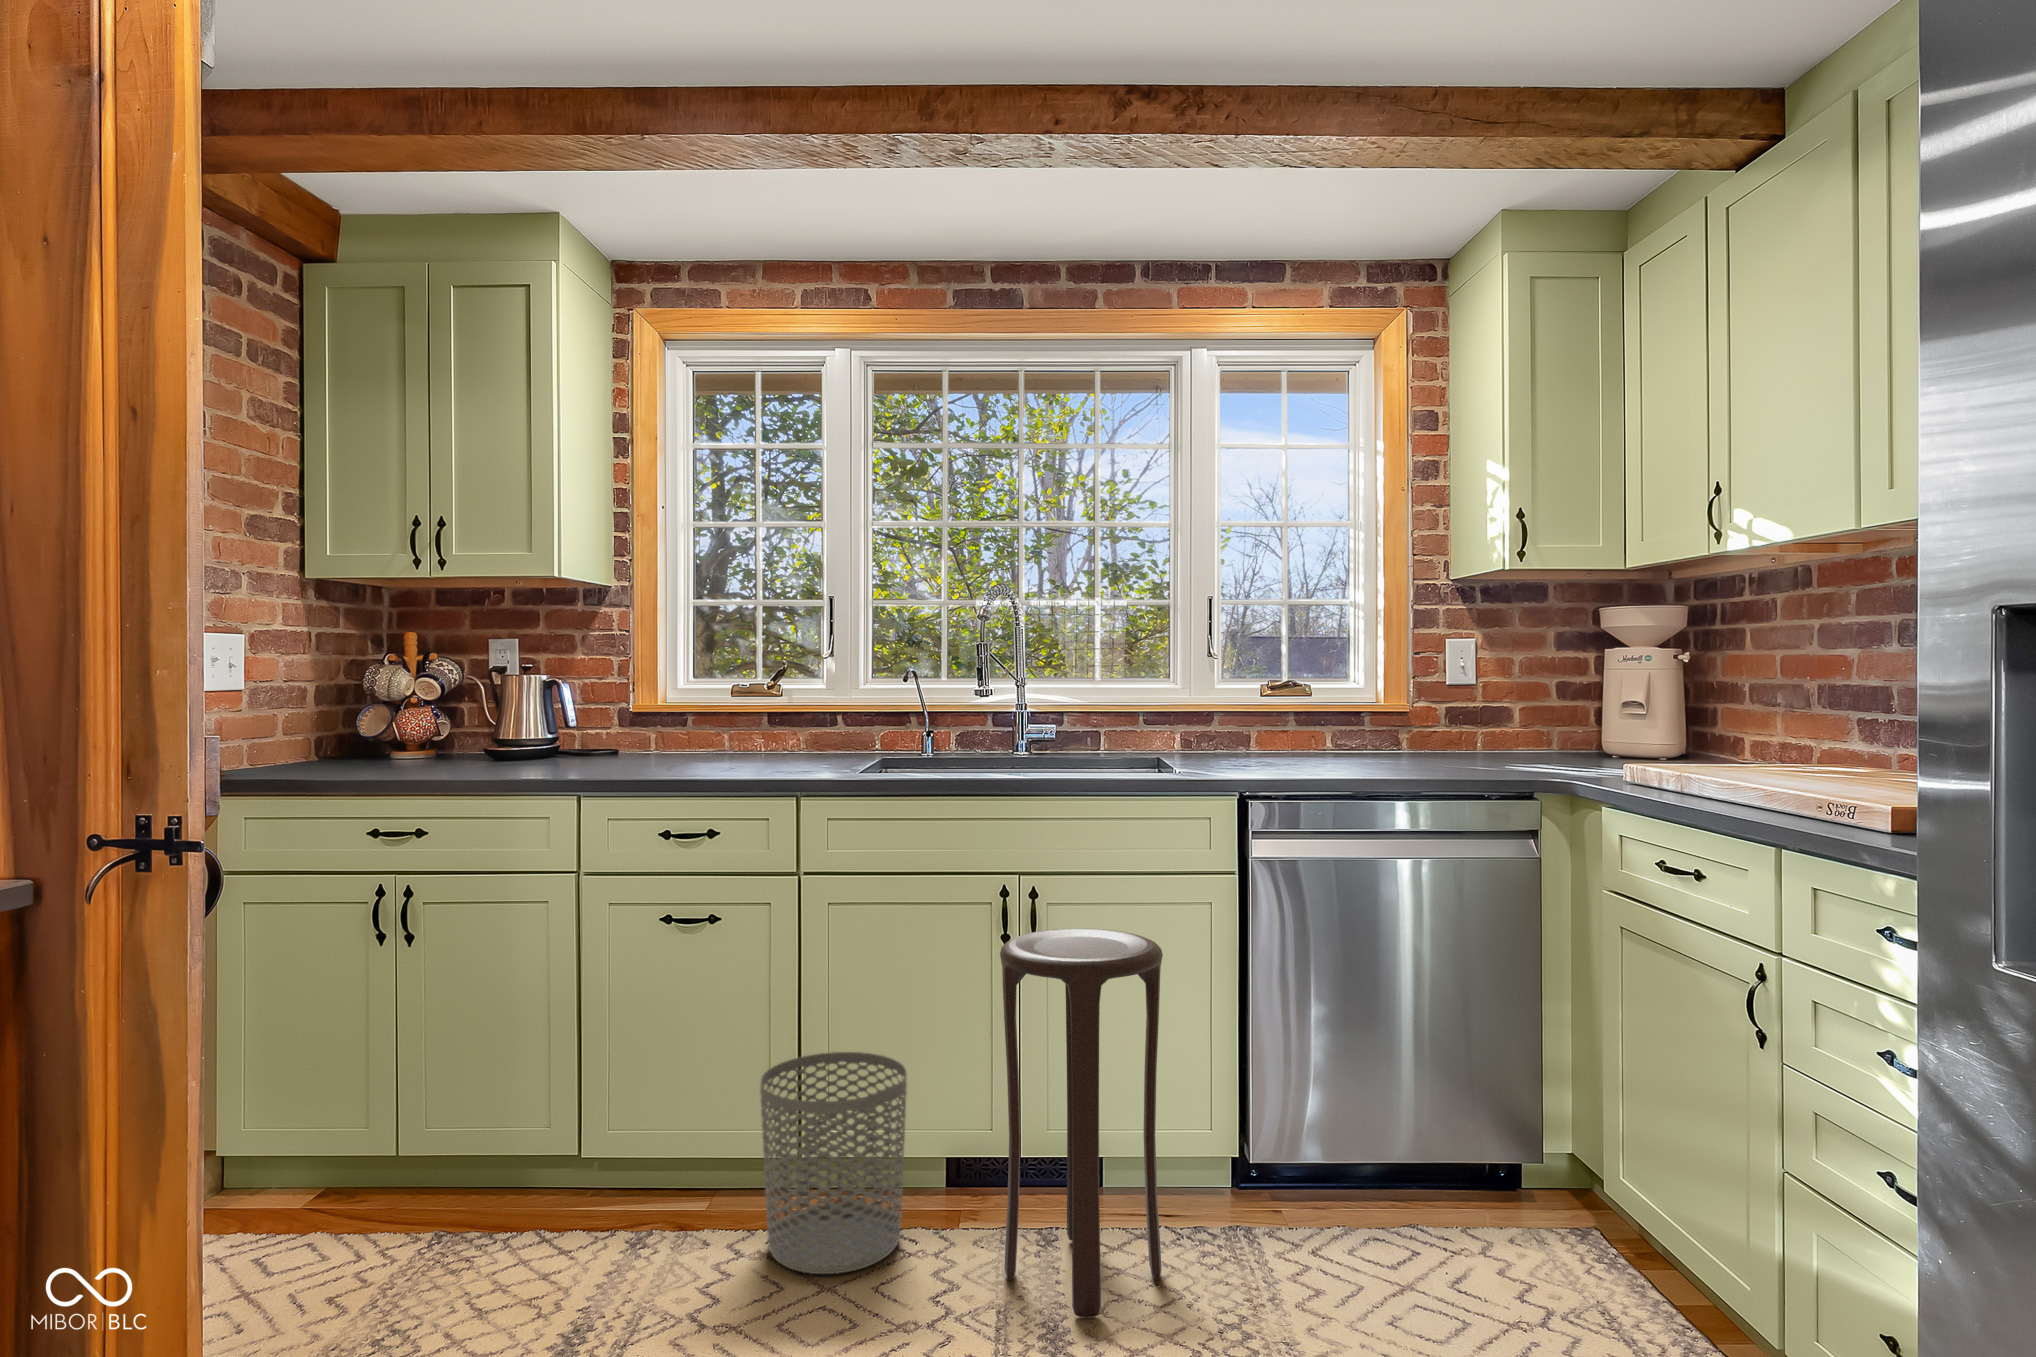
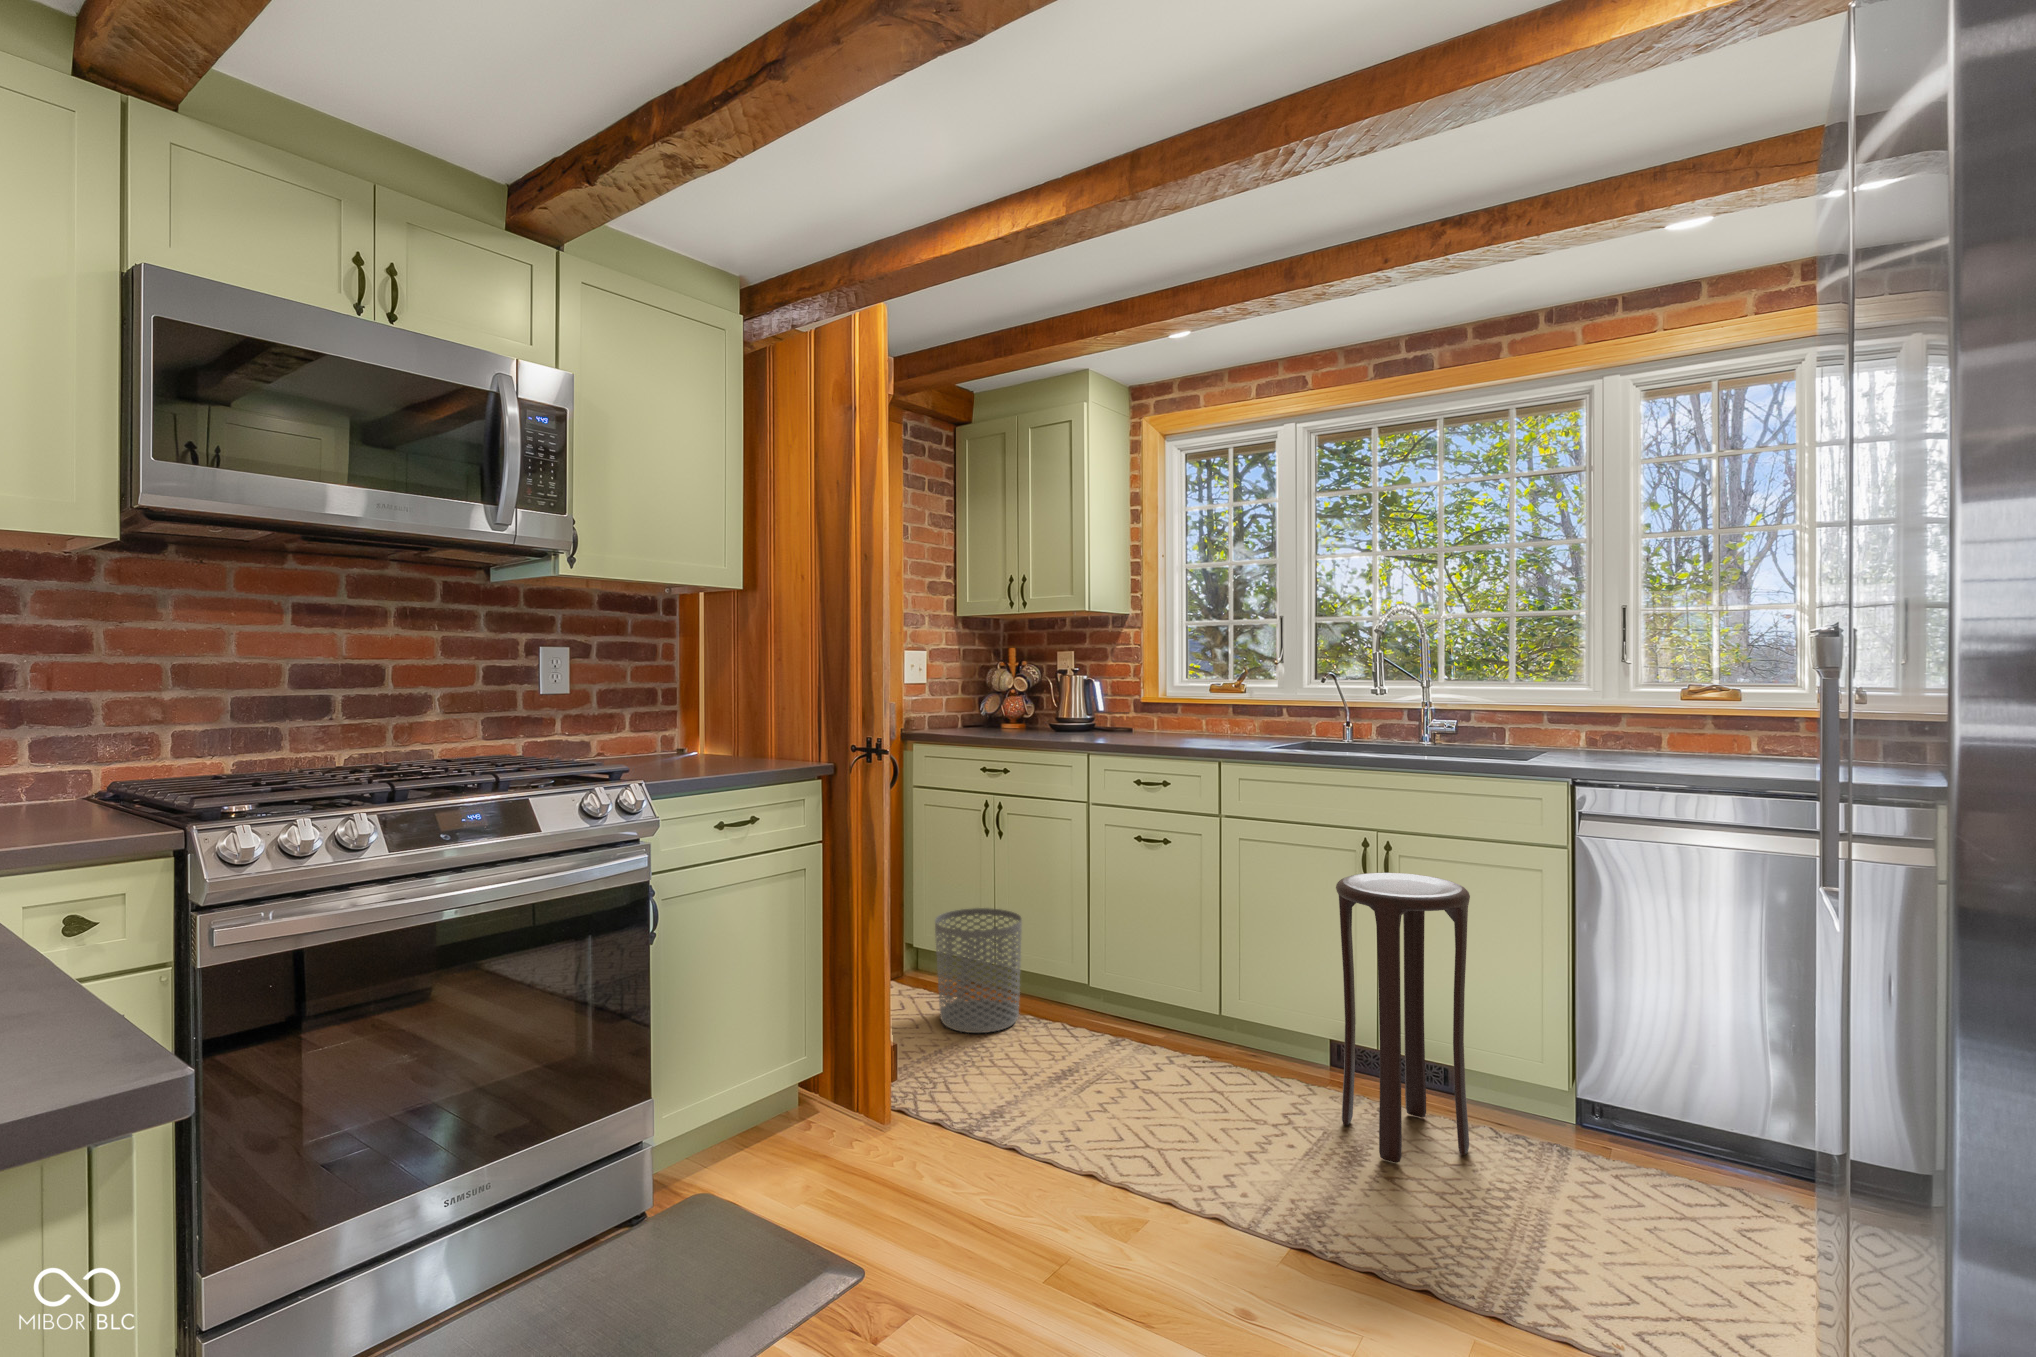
waste bin: present [760,1052,907,1274] -> present [935,908,1022,1033]

